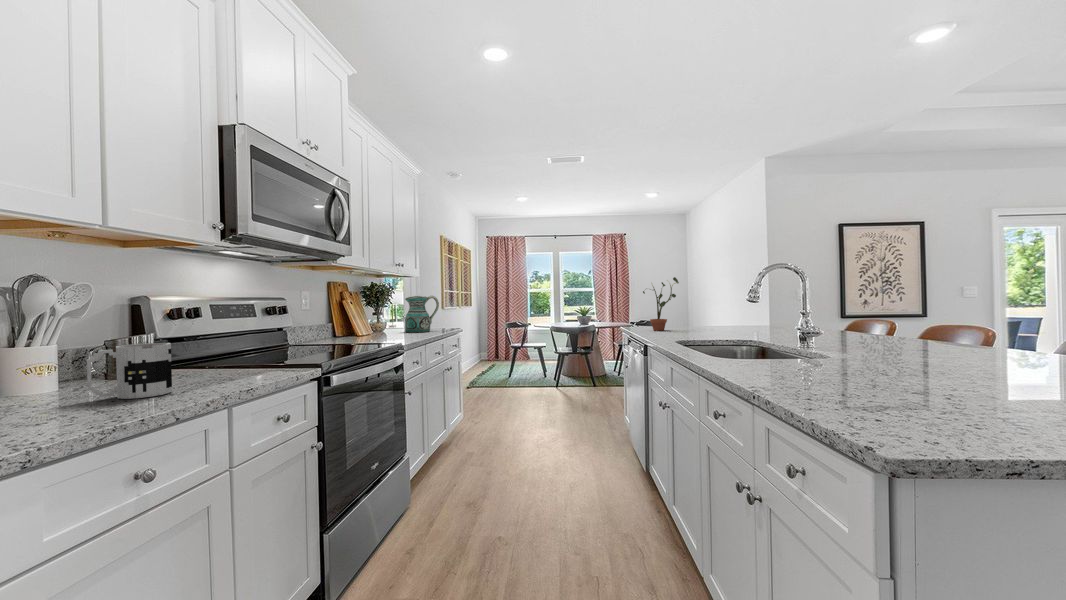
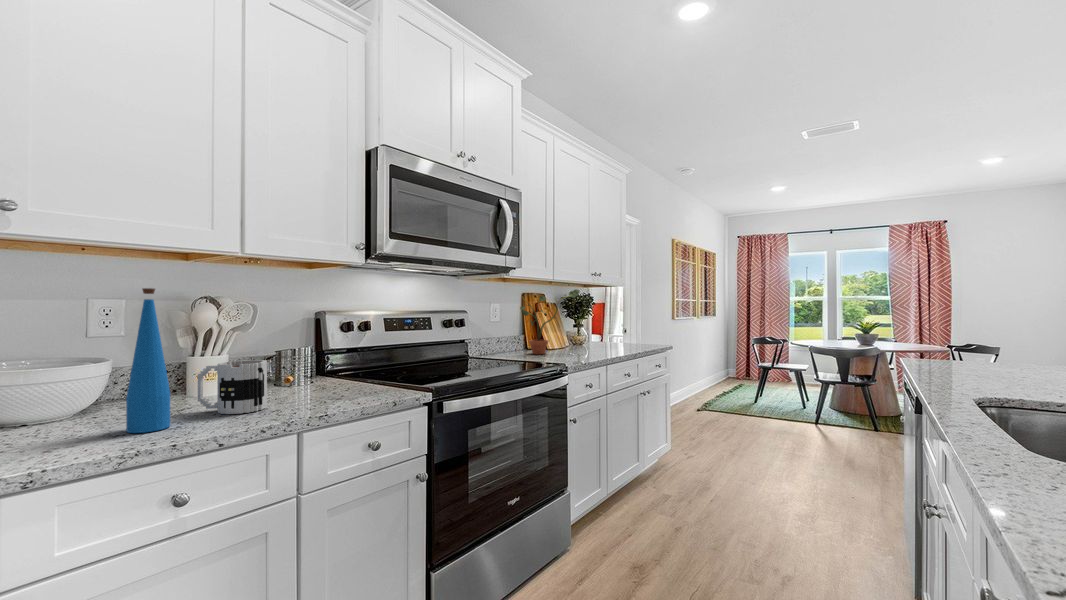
bottle: none [44,263,96,420] -> present [126,288,170,433]
potted plant: present [643,277,679,331] -> present [520,289,580,354]
ceramic pitcher: present [405,296,439,332] -> none [598,307,636,348]

